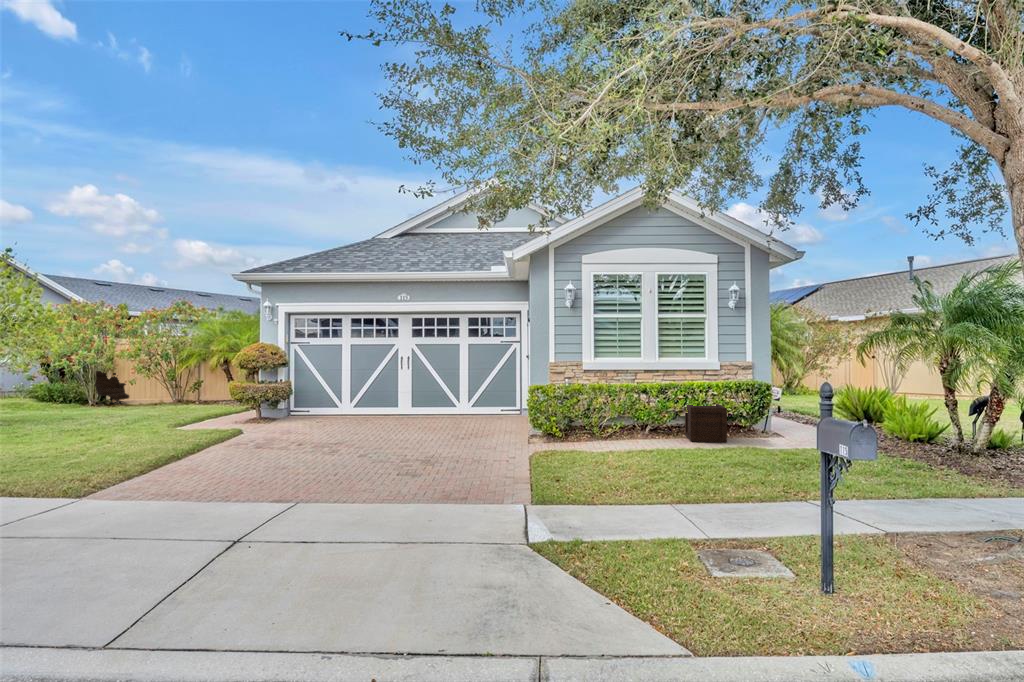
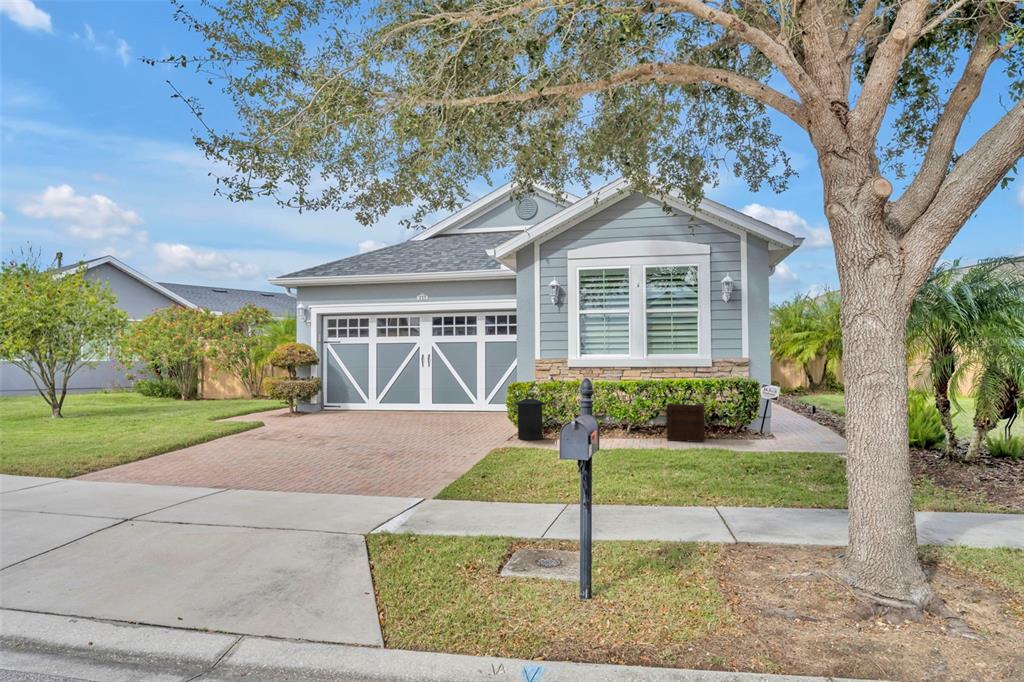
lounge chair: present [94,371,129,404] -> none [183,367,210,397]
trash can: none [540,399,574,445] -> present [514,395,546,440]

